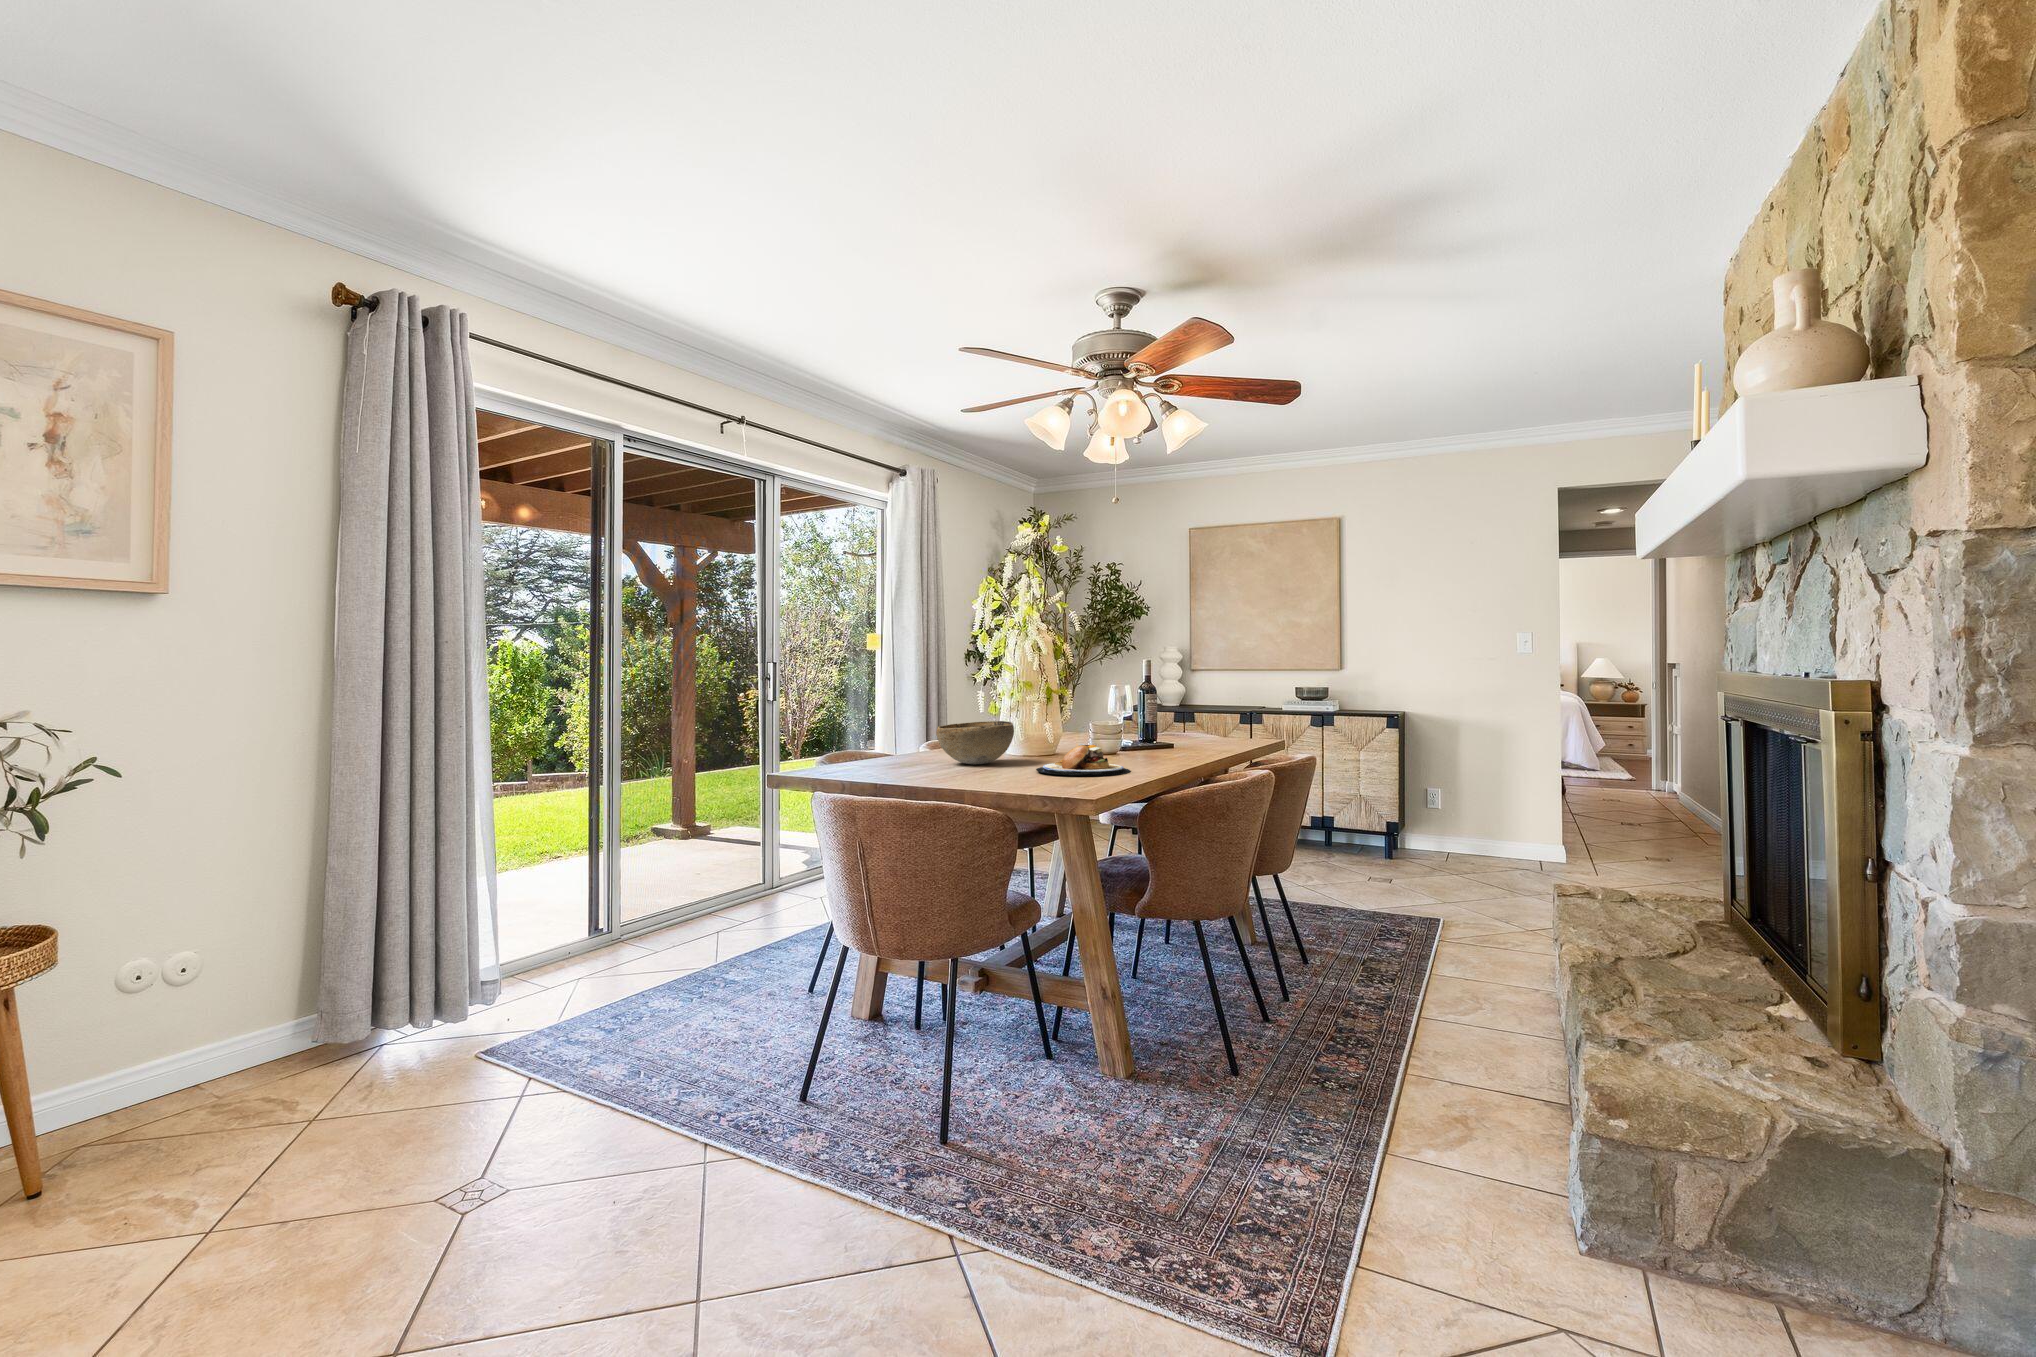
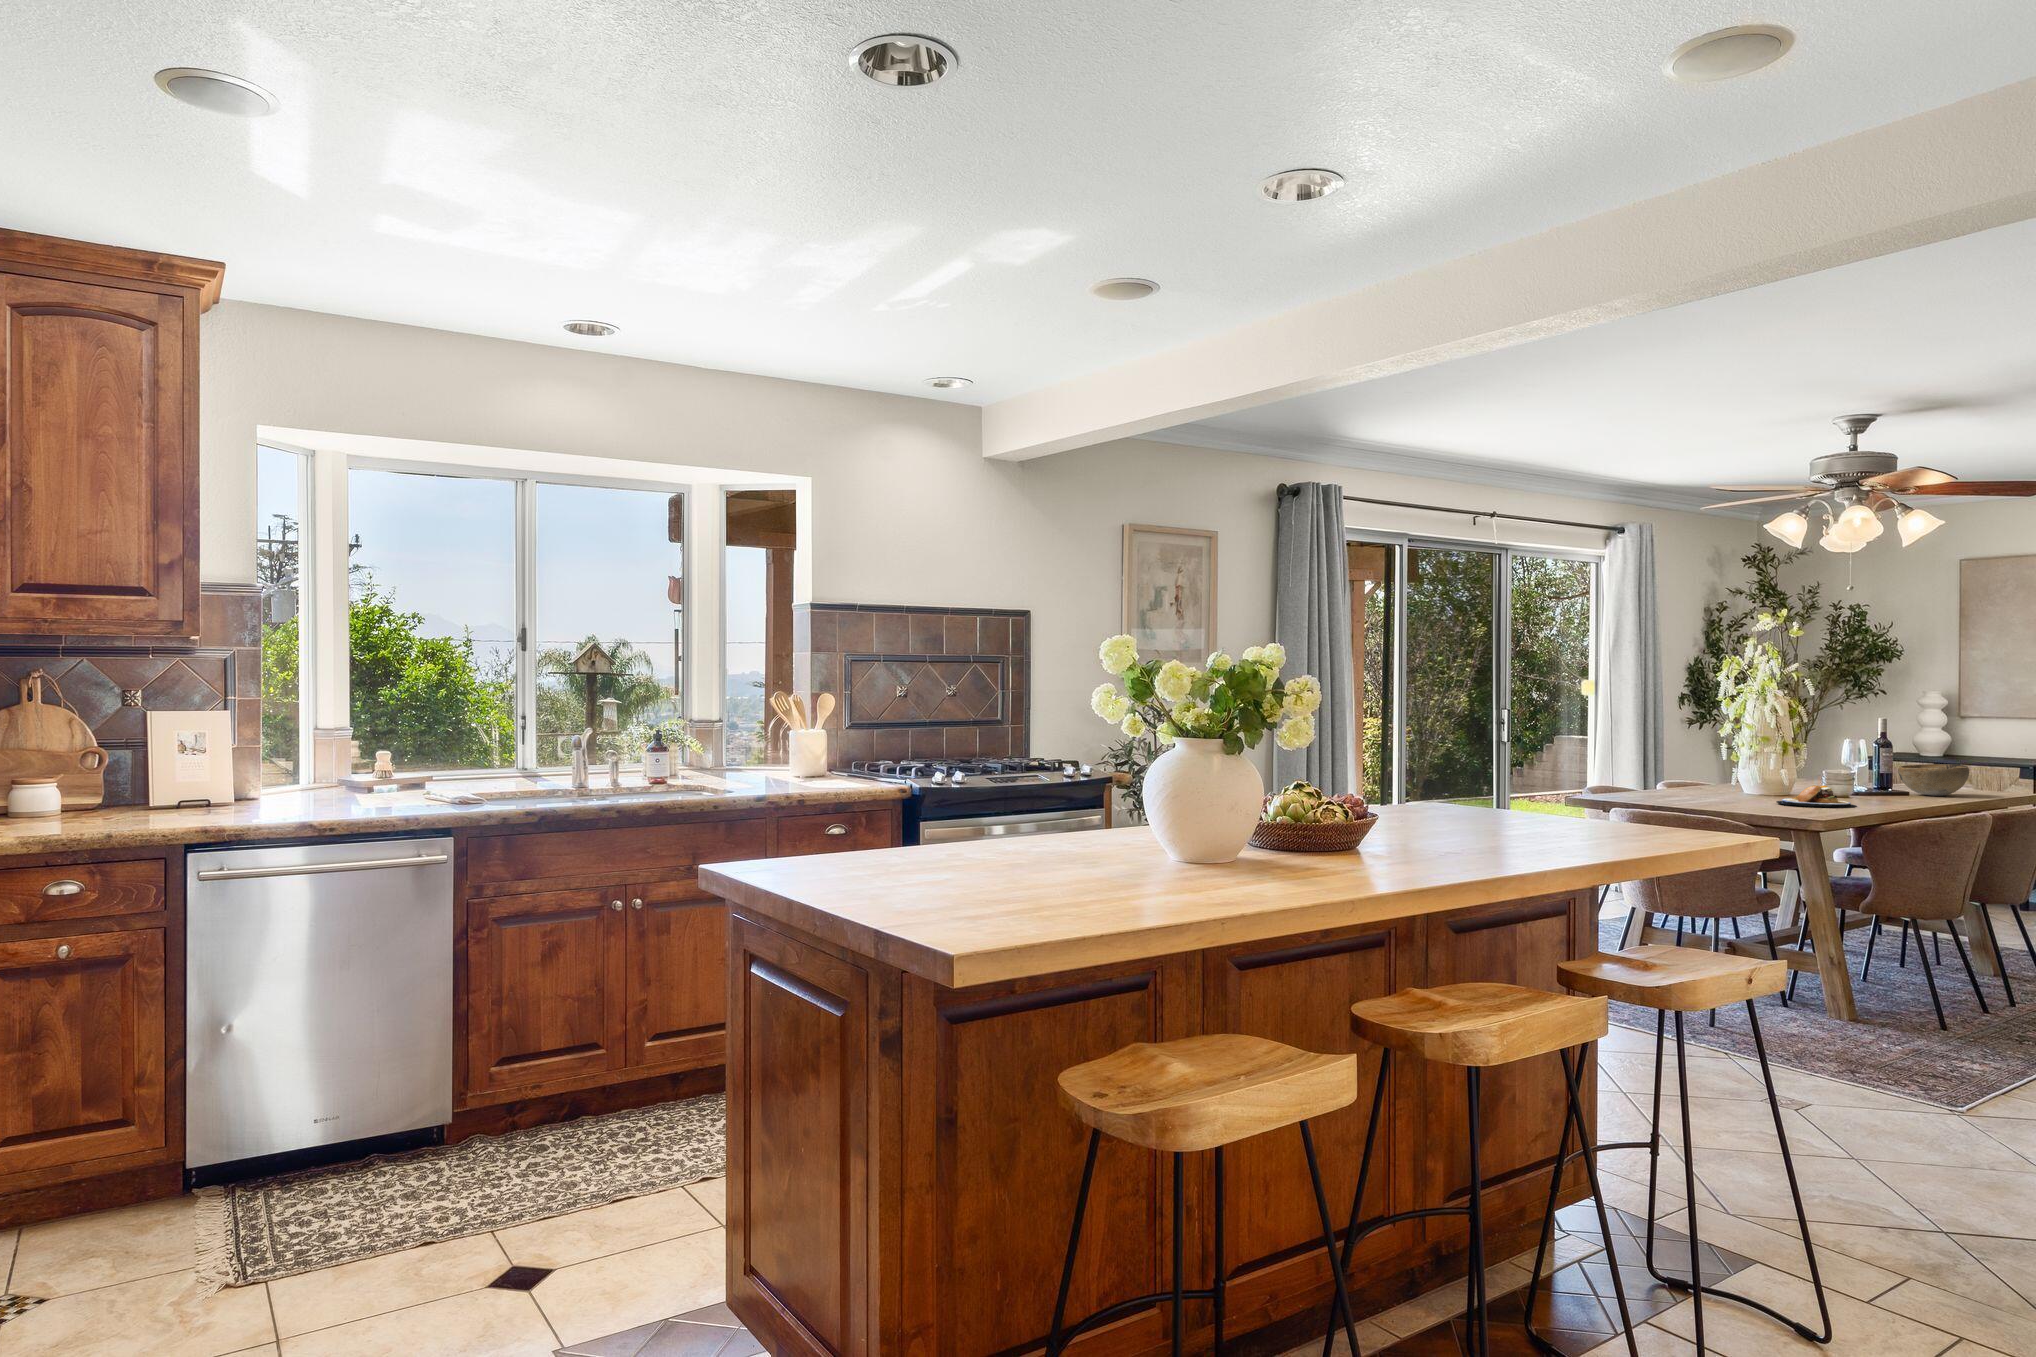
decorative bowl: present [936,721,1014,764] -> present [1898,764,1969,796]

